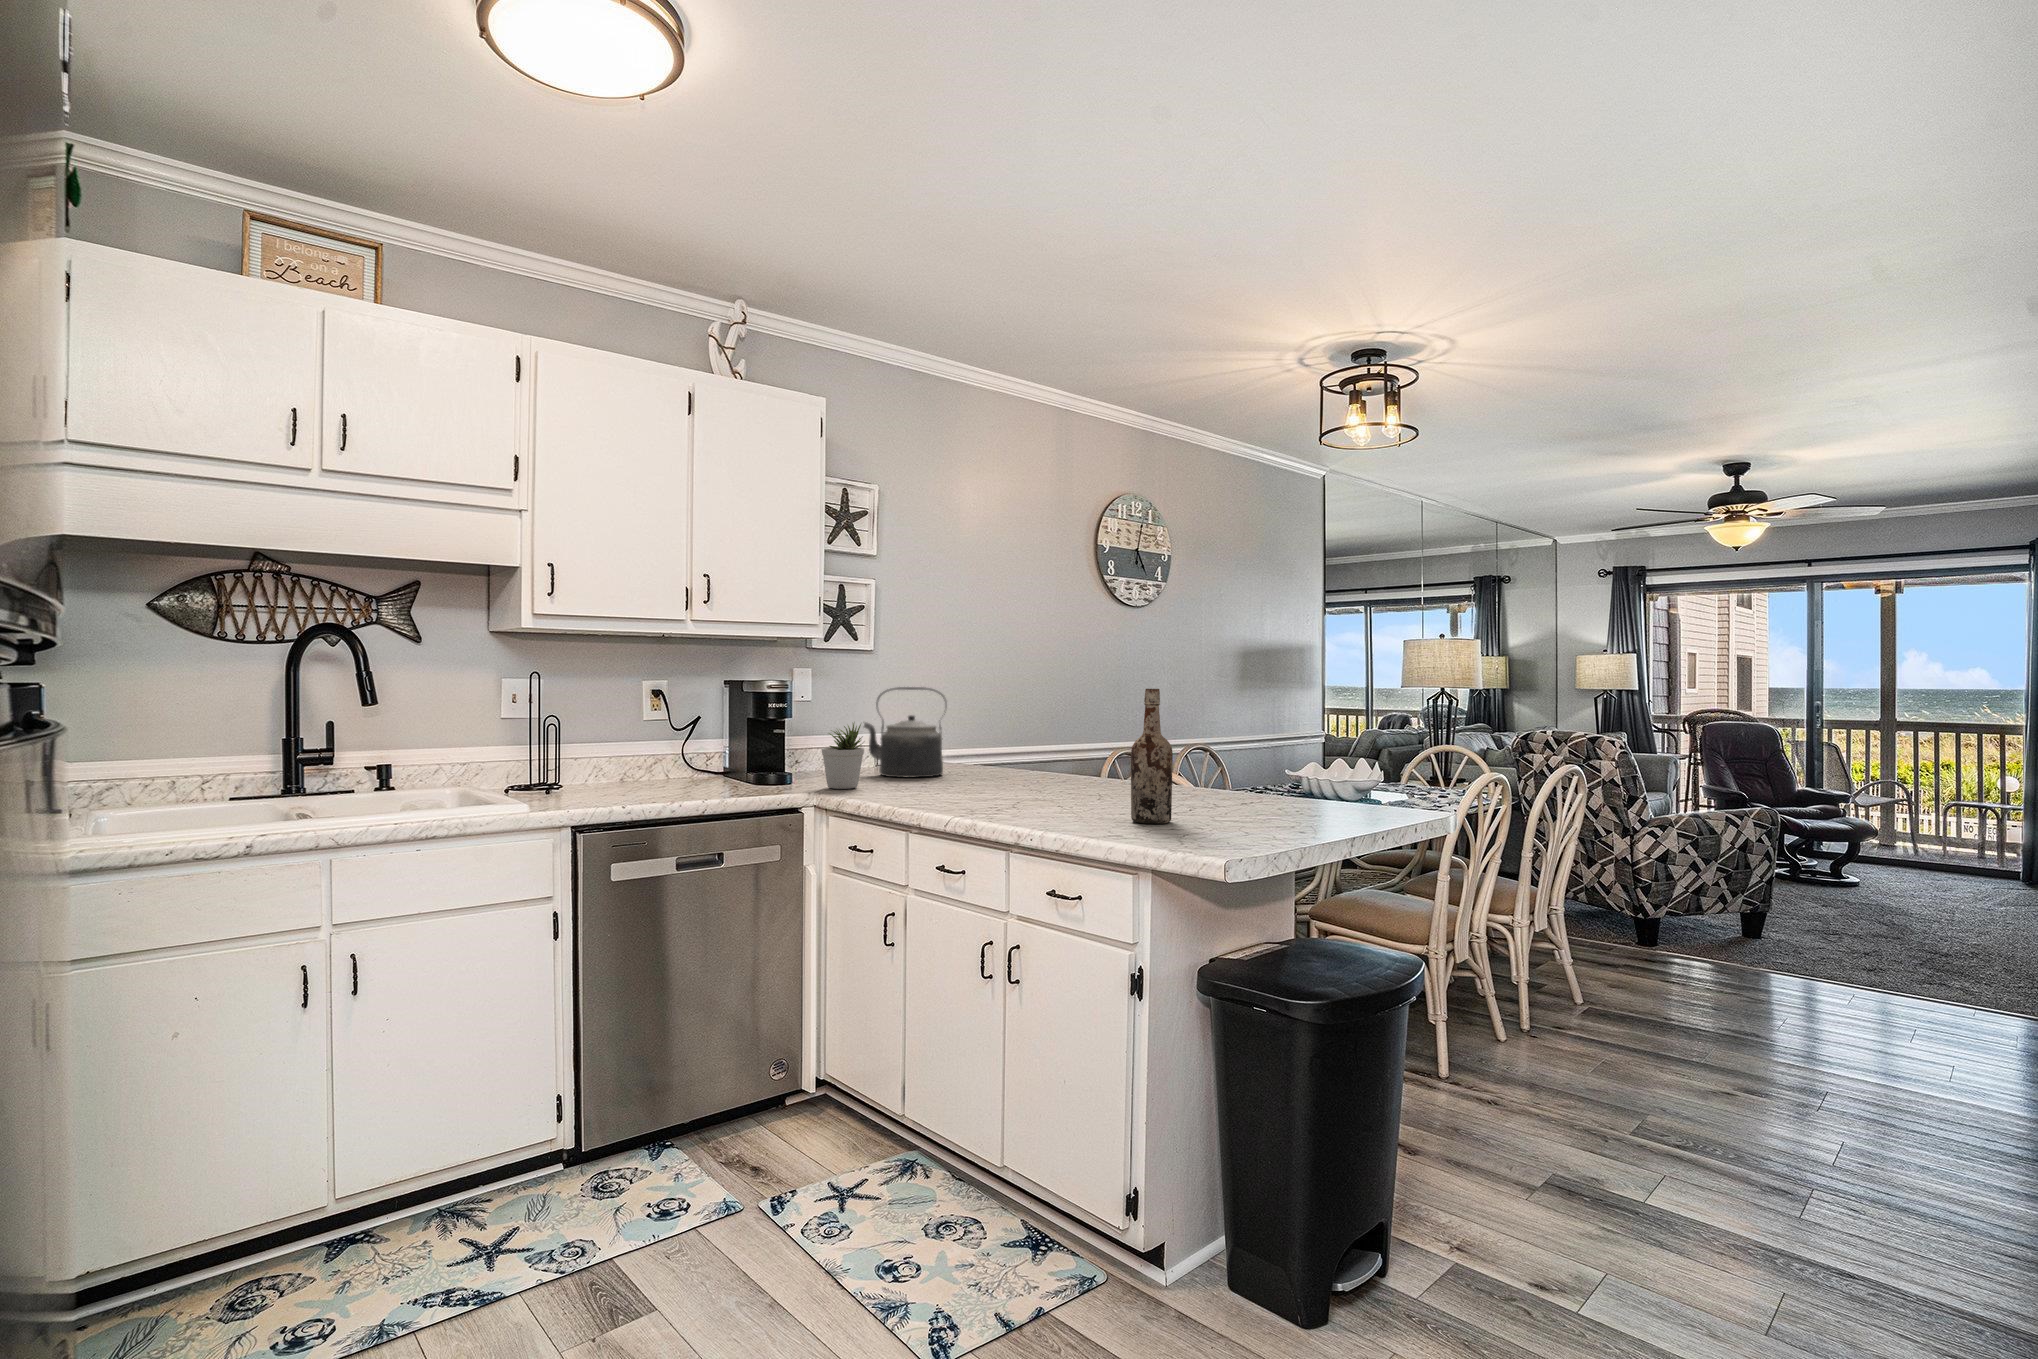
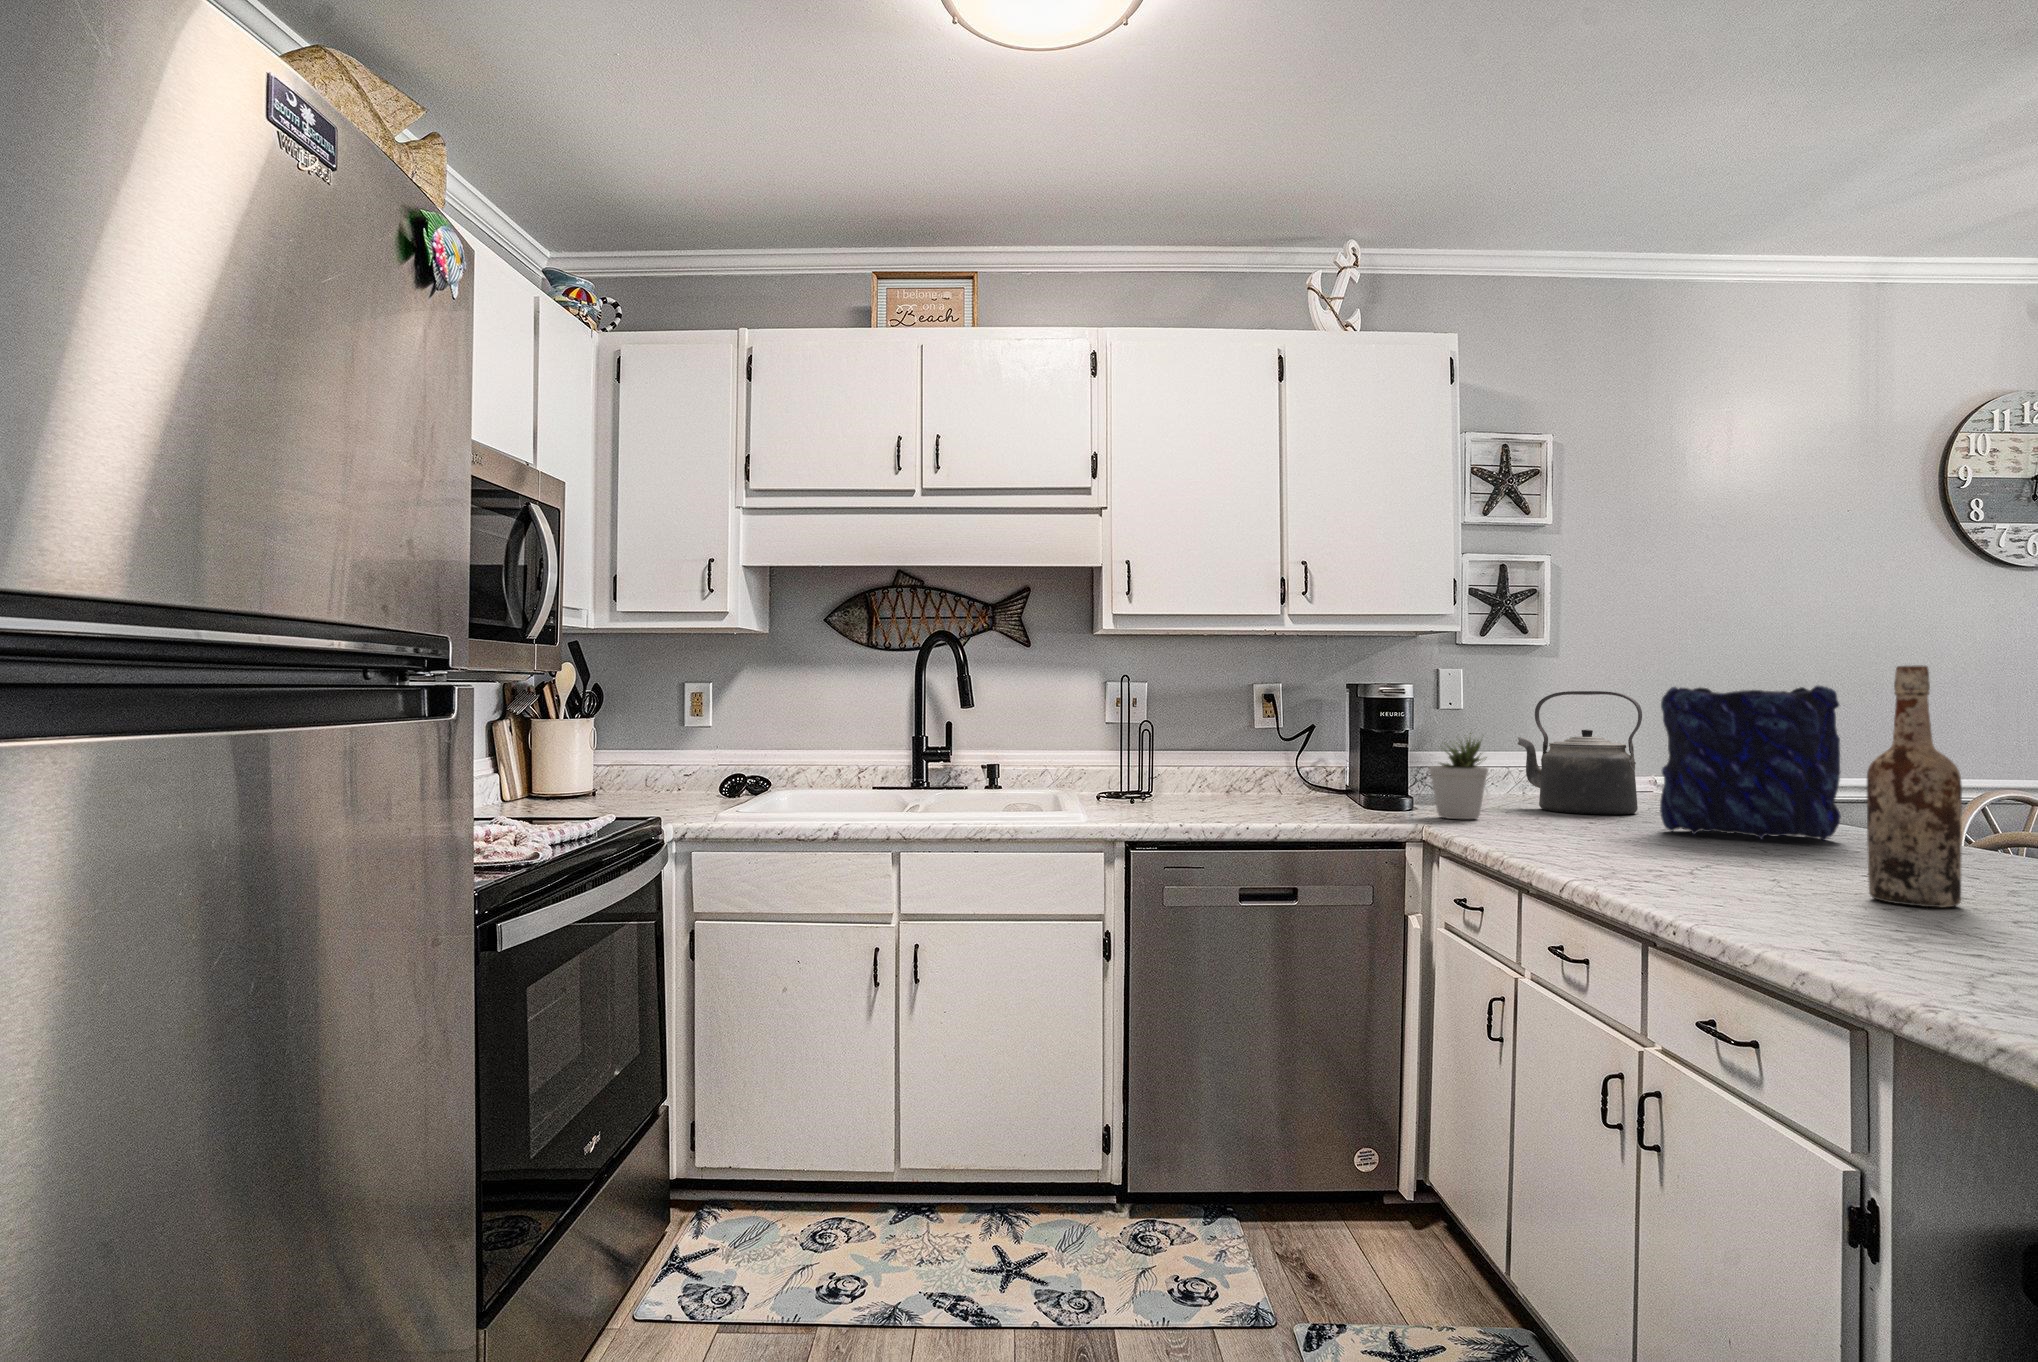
vase: none [977,688,1075,789] -> present [1660,686,1841,841]

